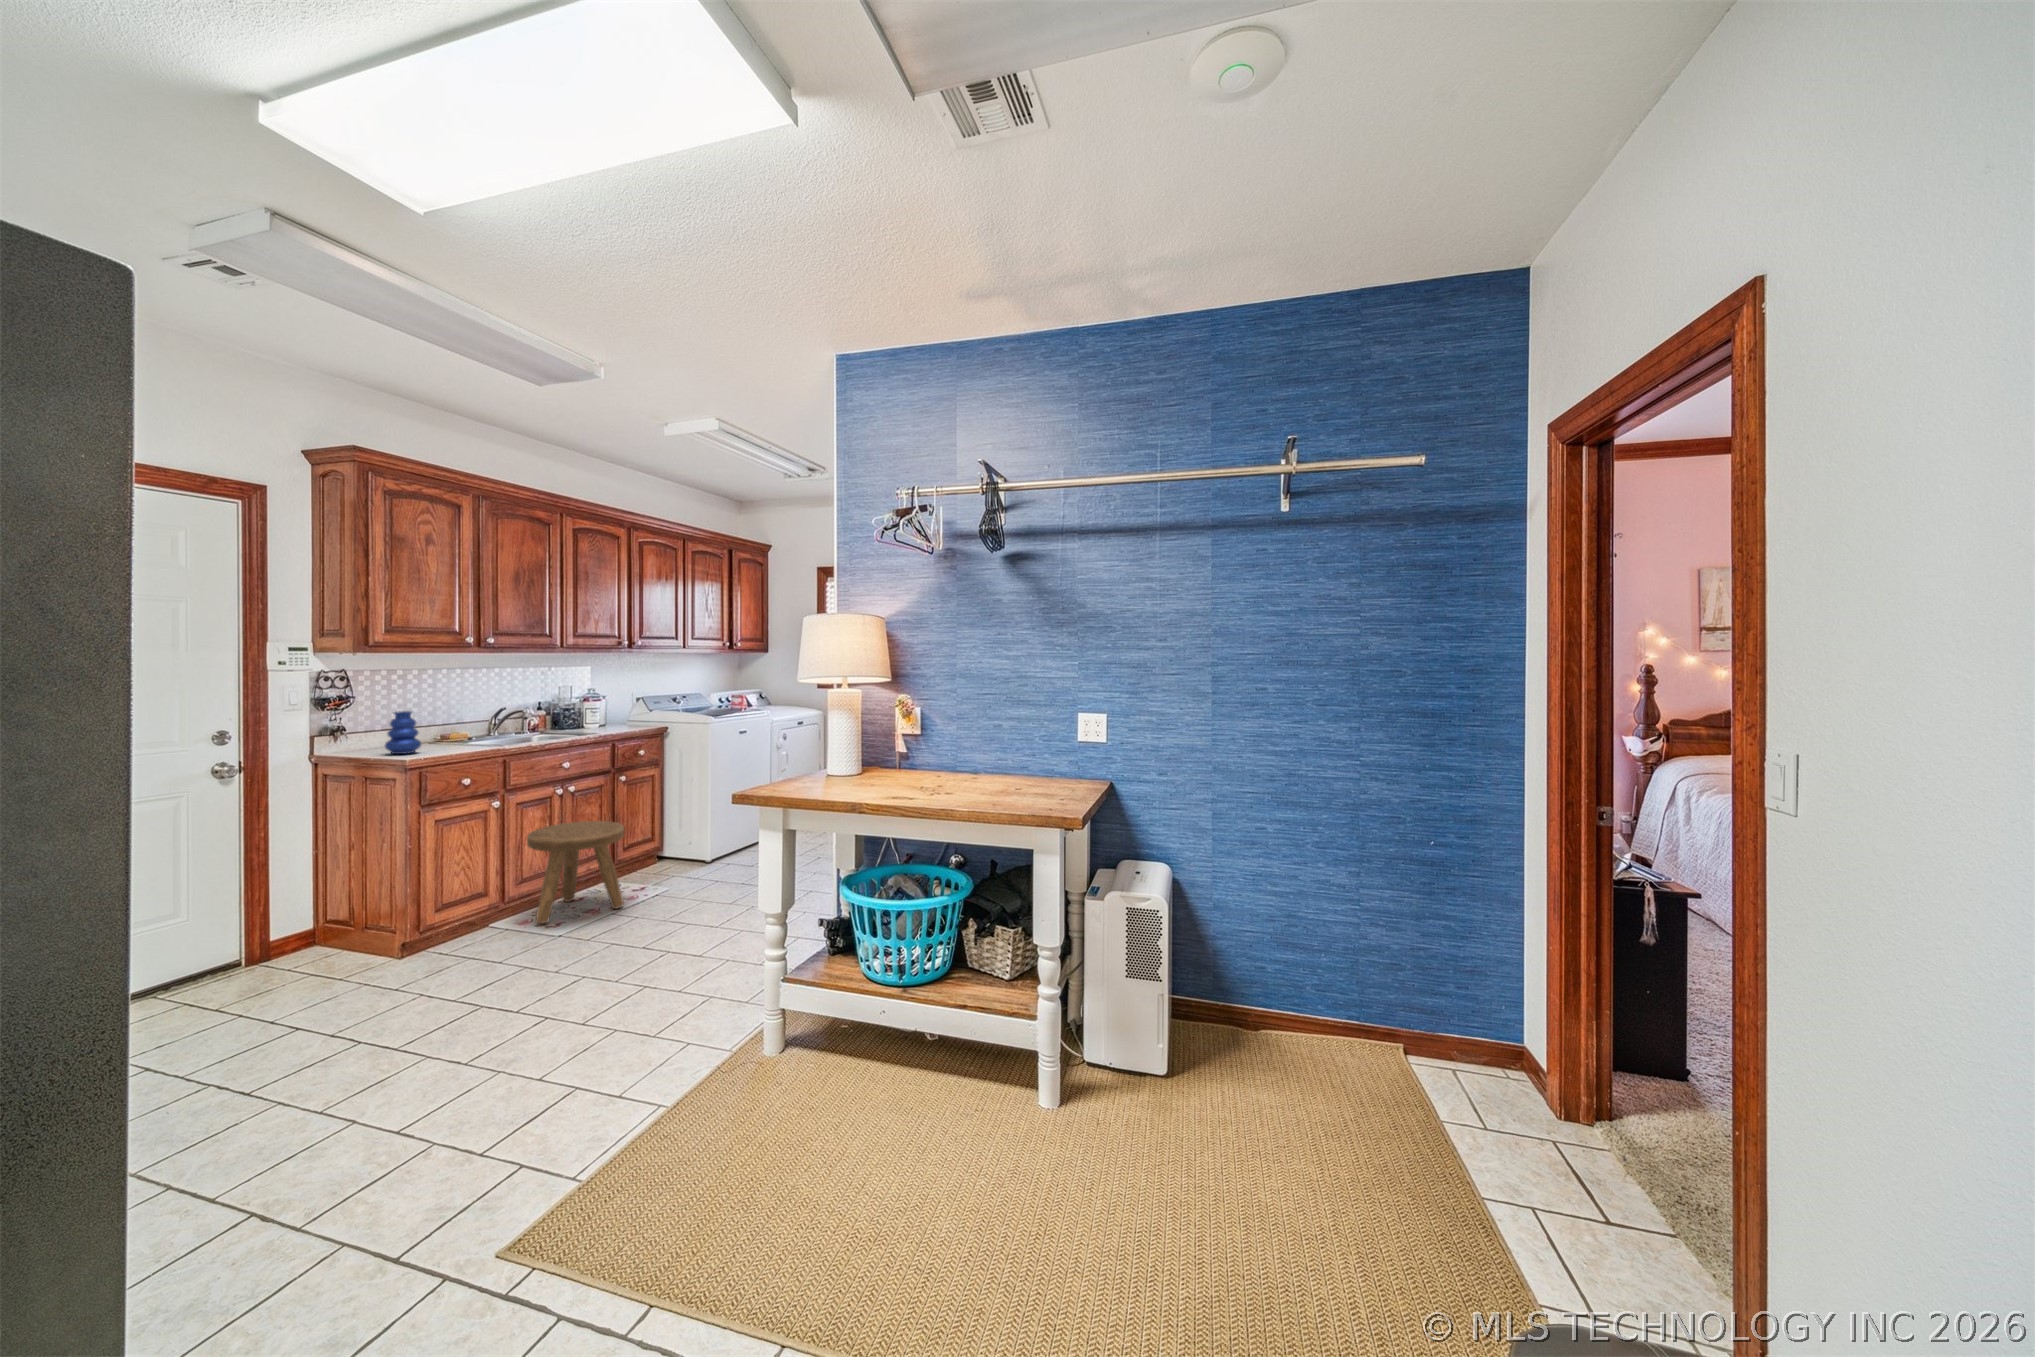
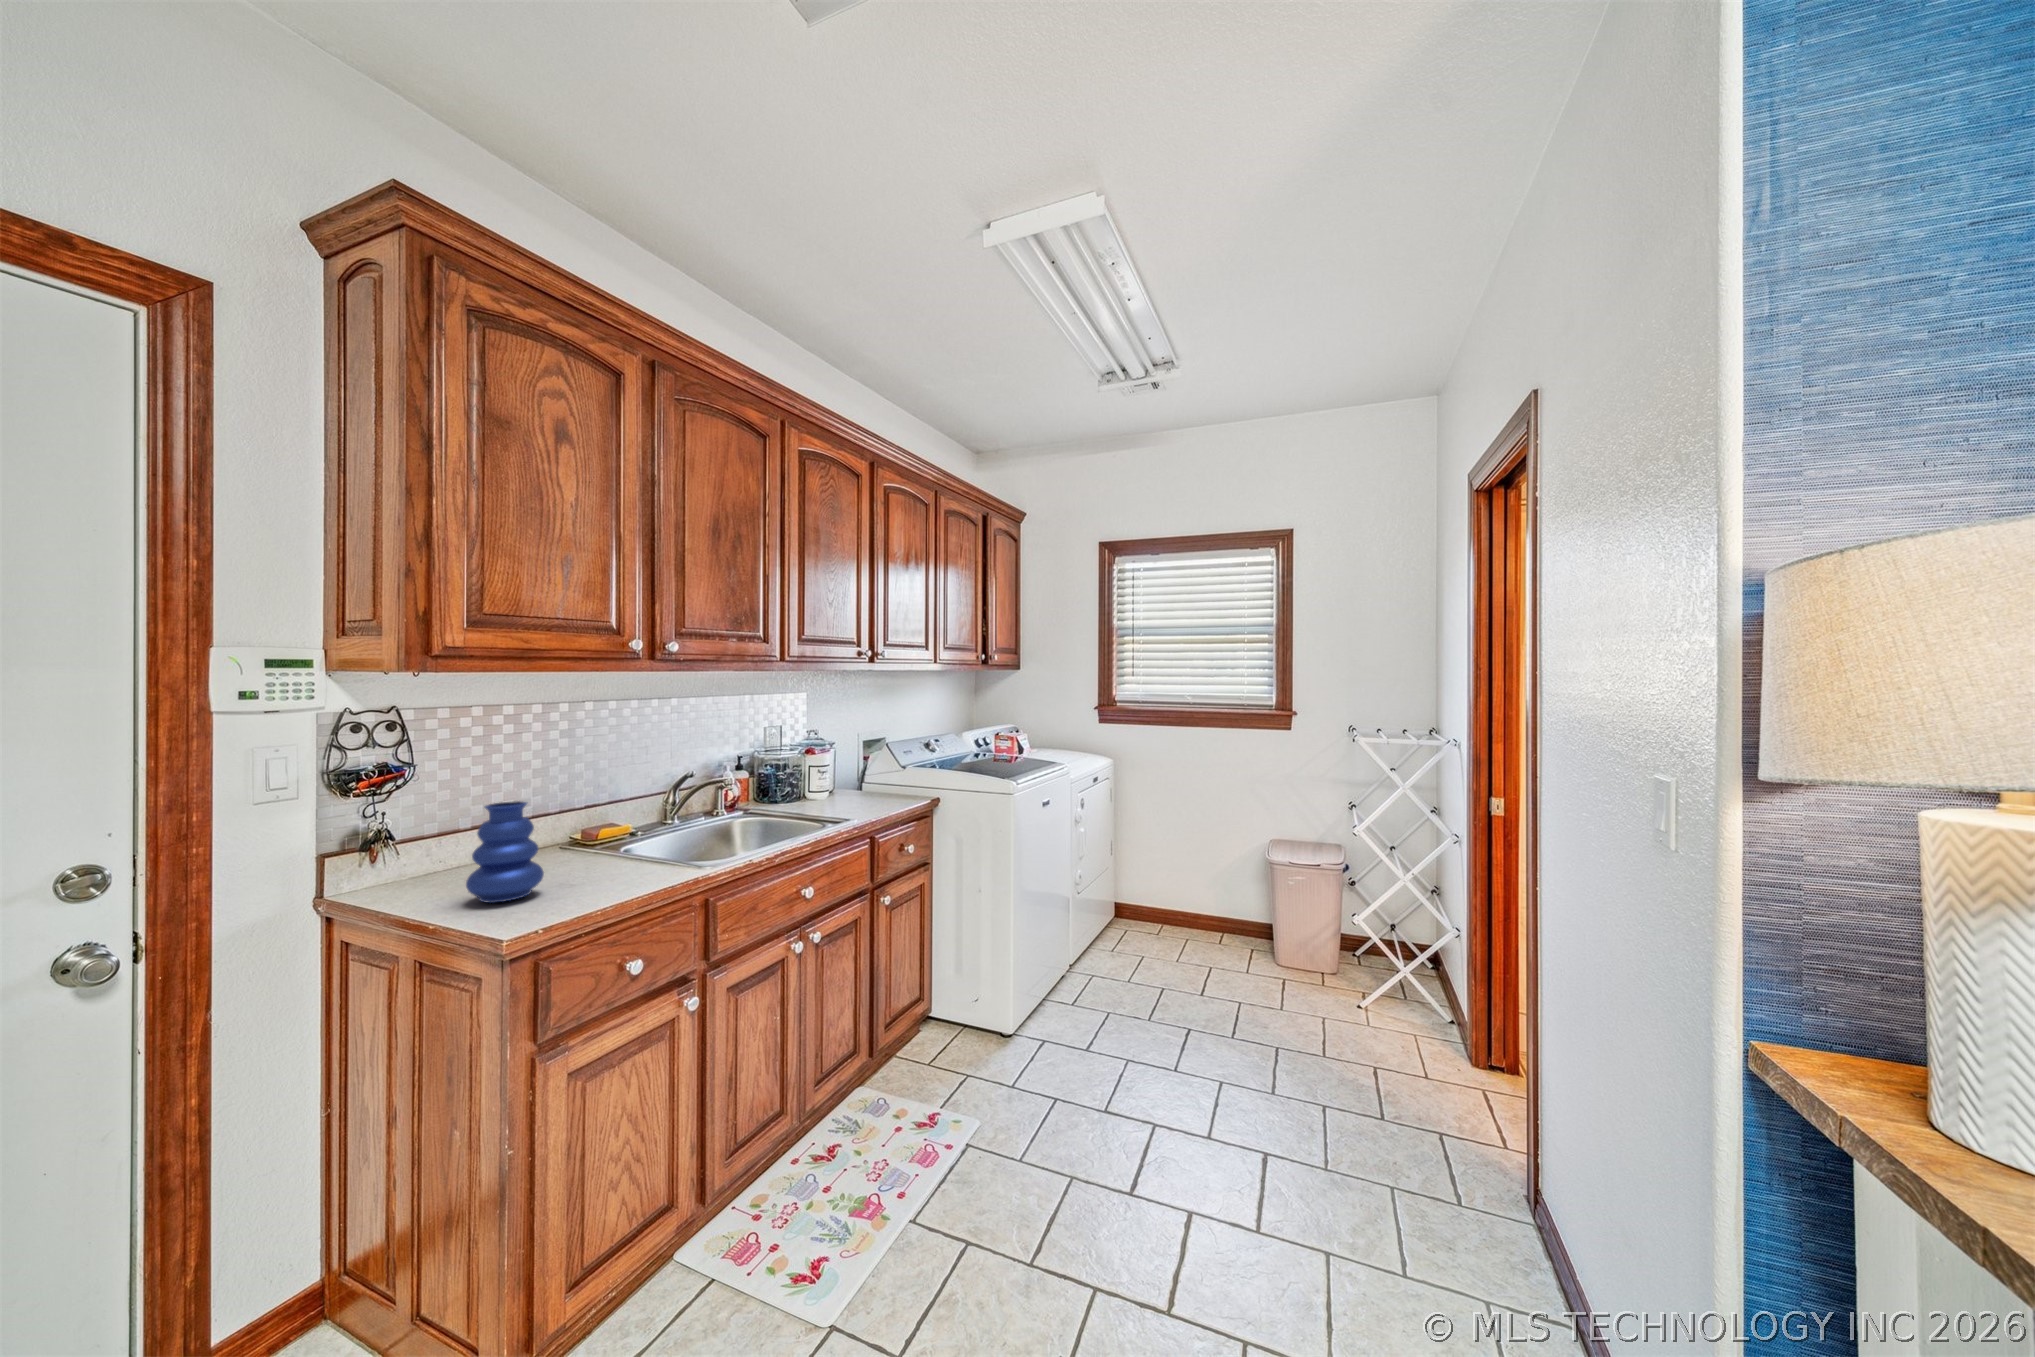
stool: present [527,821,624,923] -> none [749,1003,932,1274]

